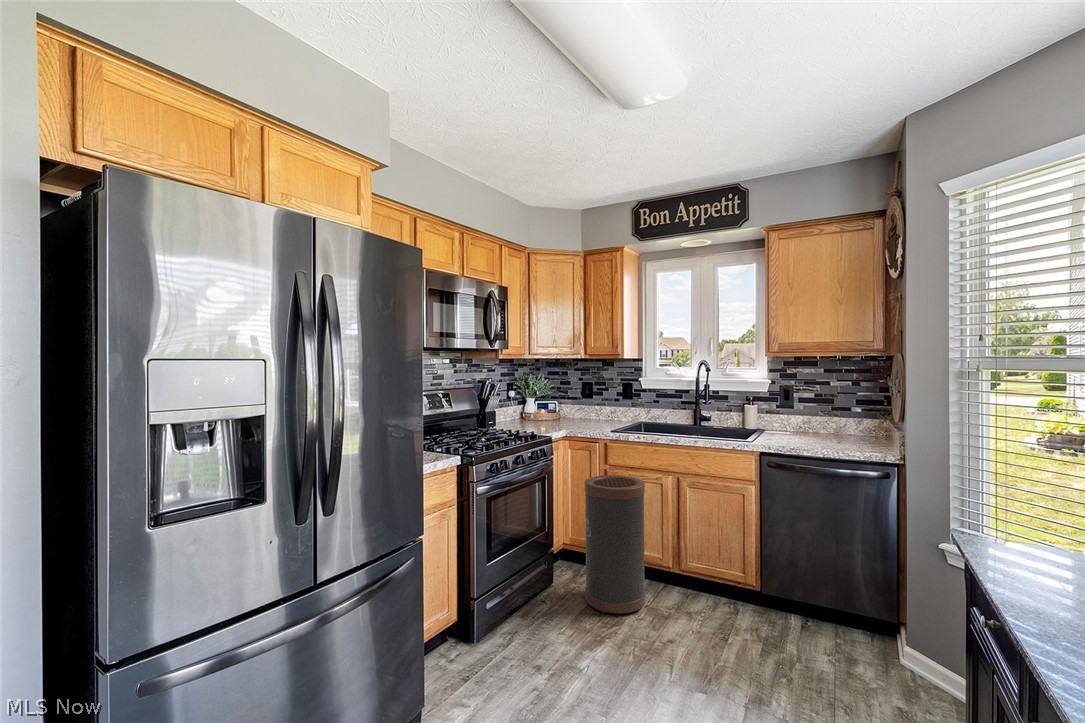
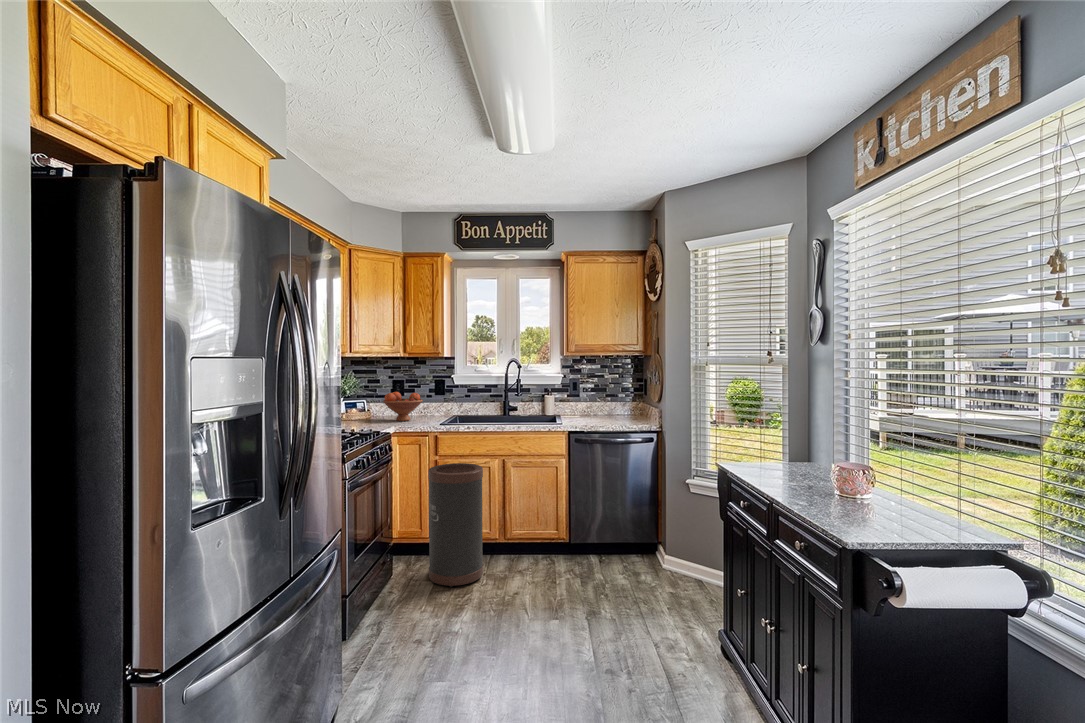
fruit bowl: none [564,394,604,425] -> present [383,392,423,421]

